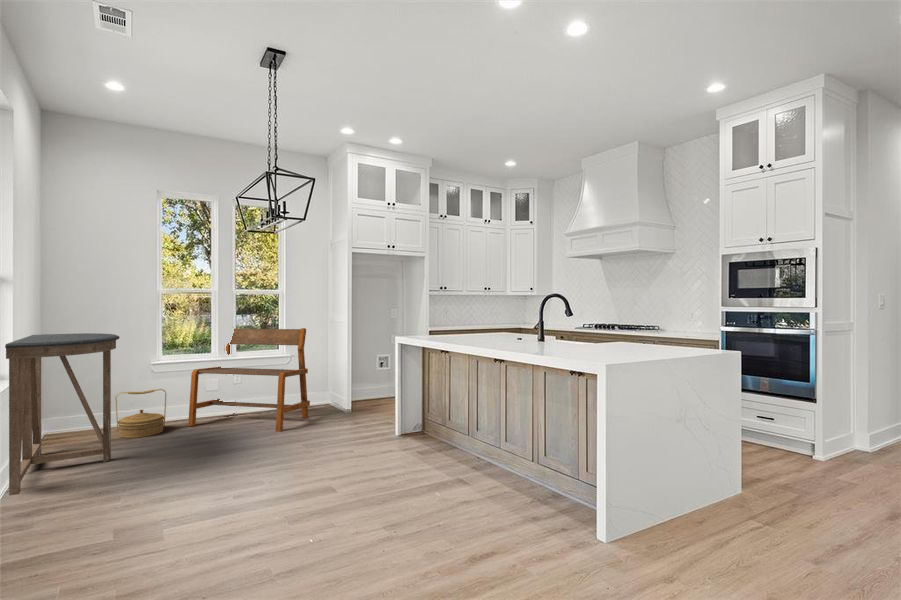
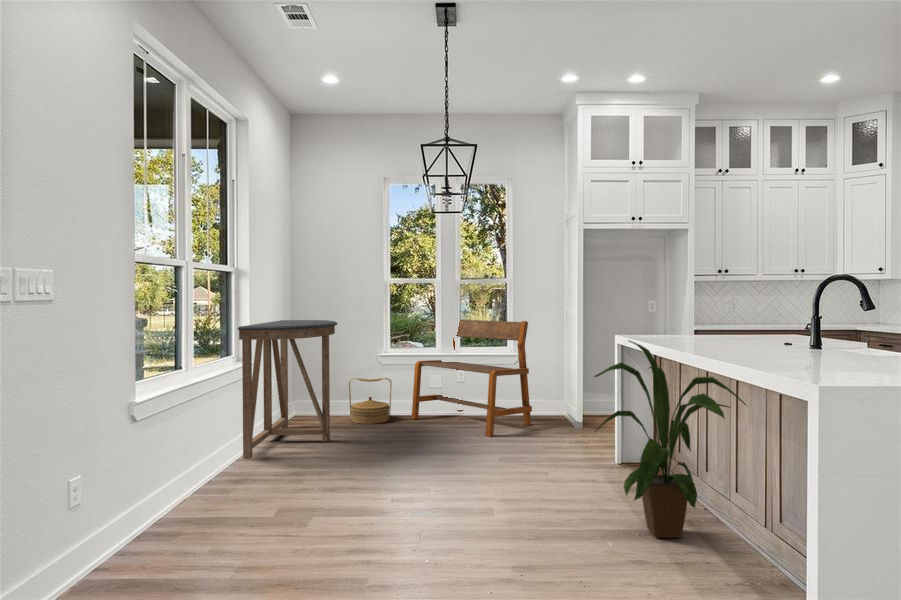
house plant: none [412,341,515,481] -> present [594,340,747,538]

